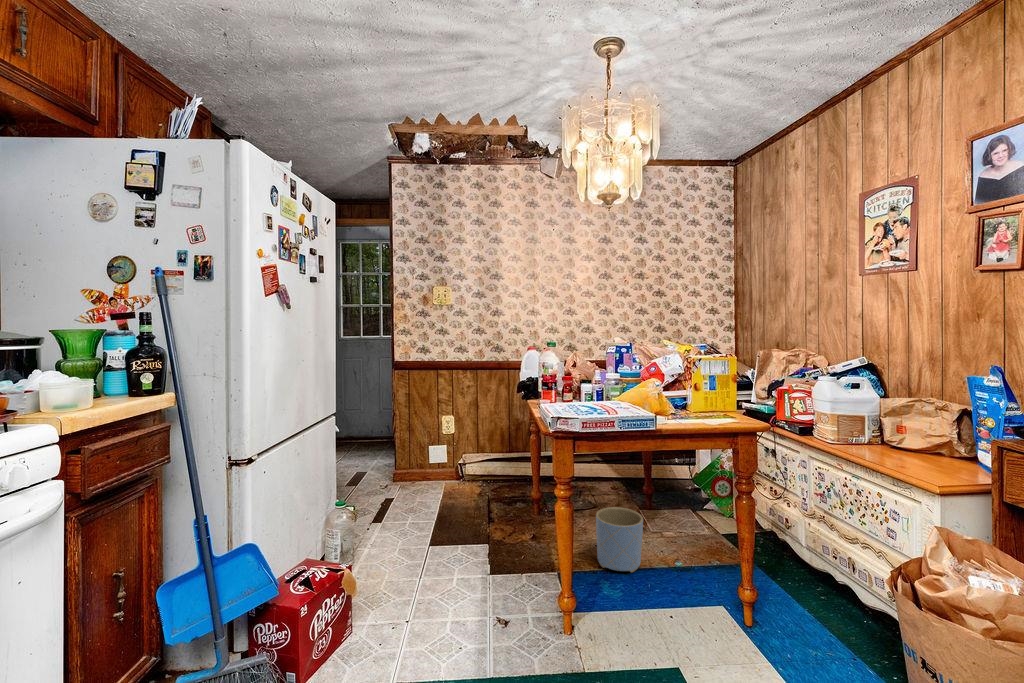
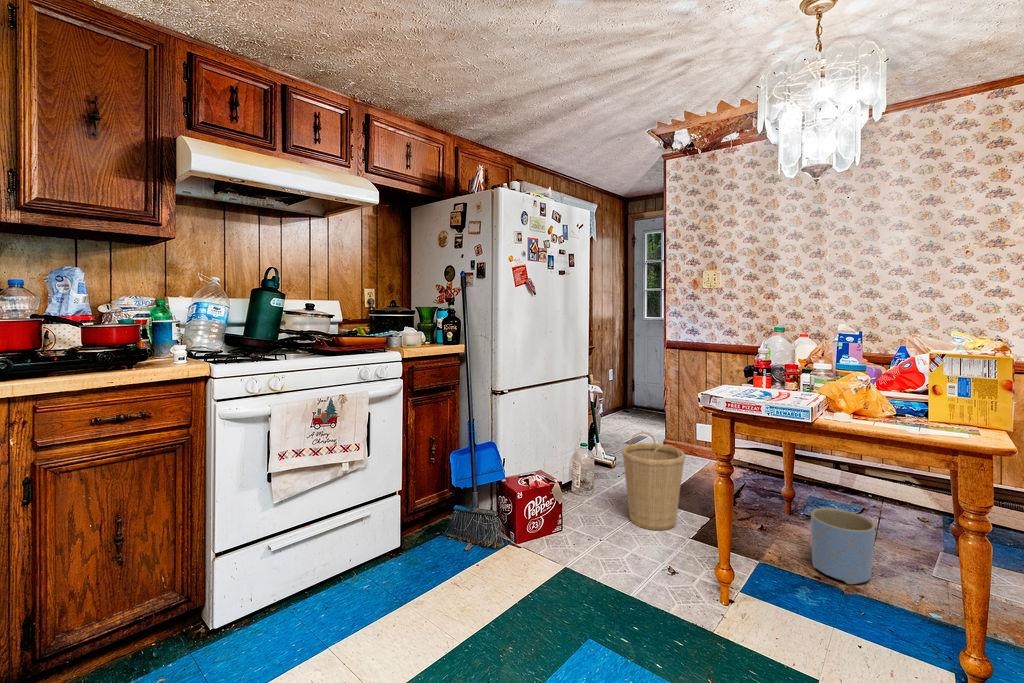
basket: none [413,473,483,588] -> present [622,432,685,530]

